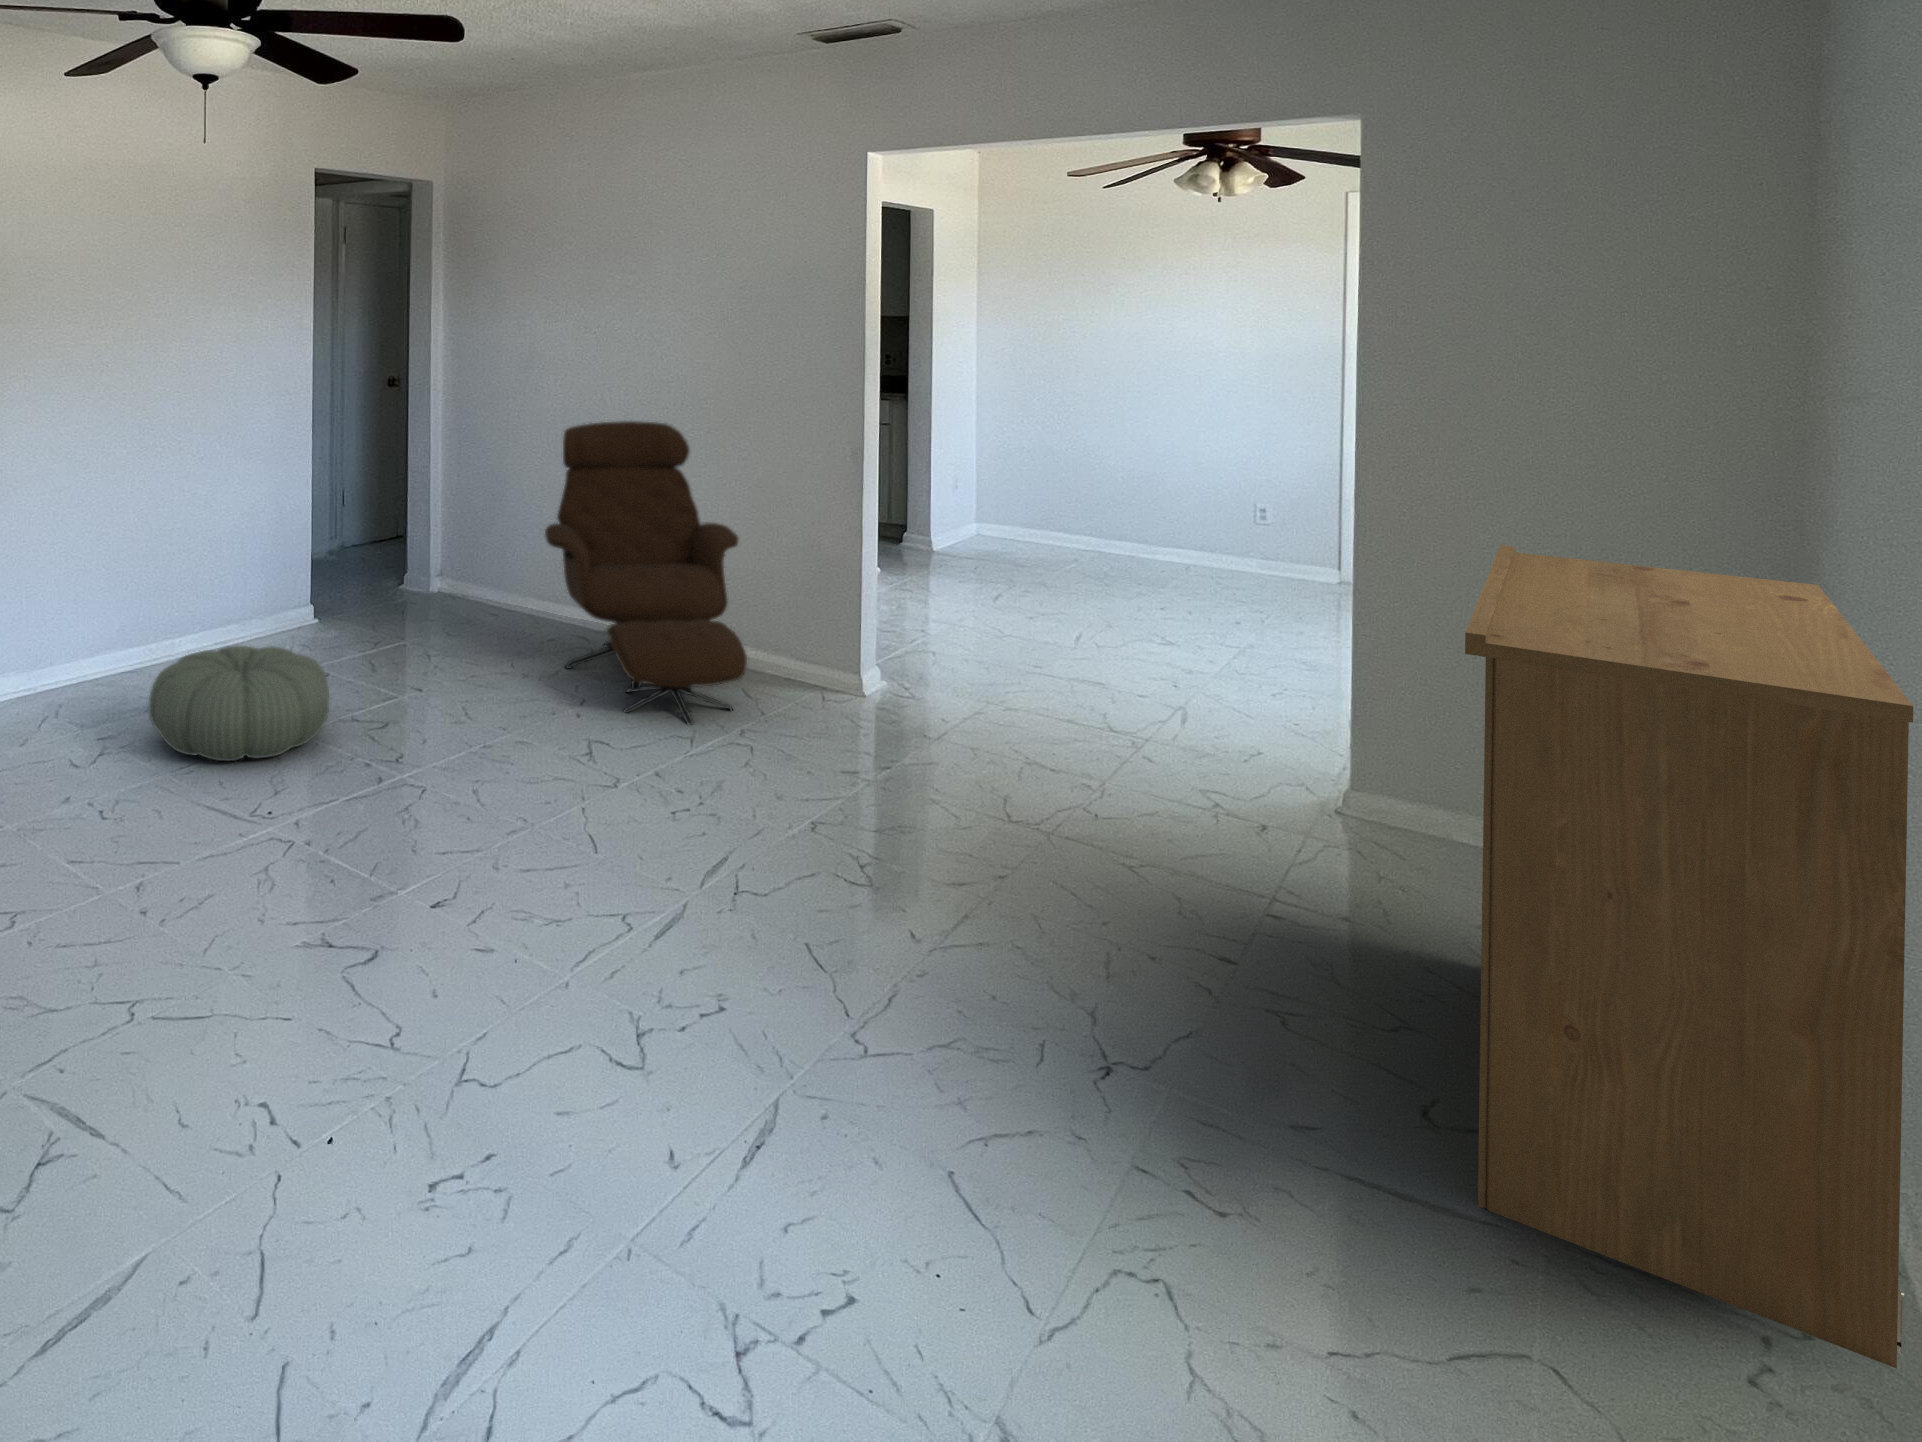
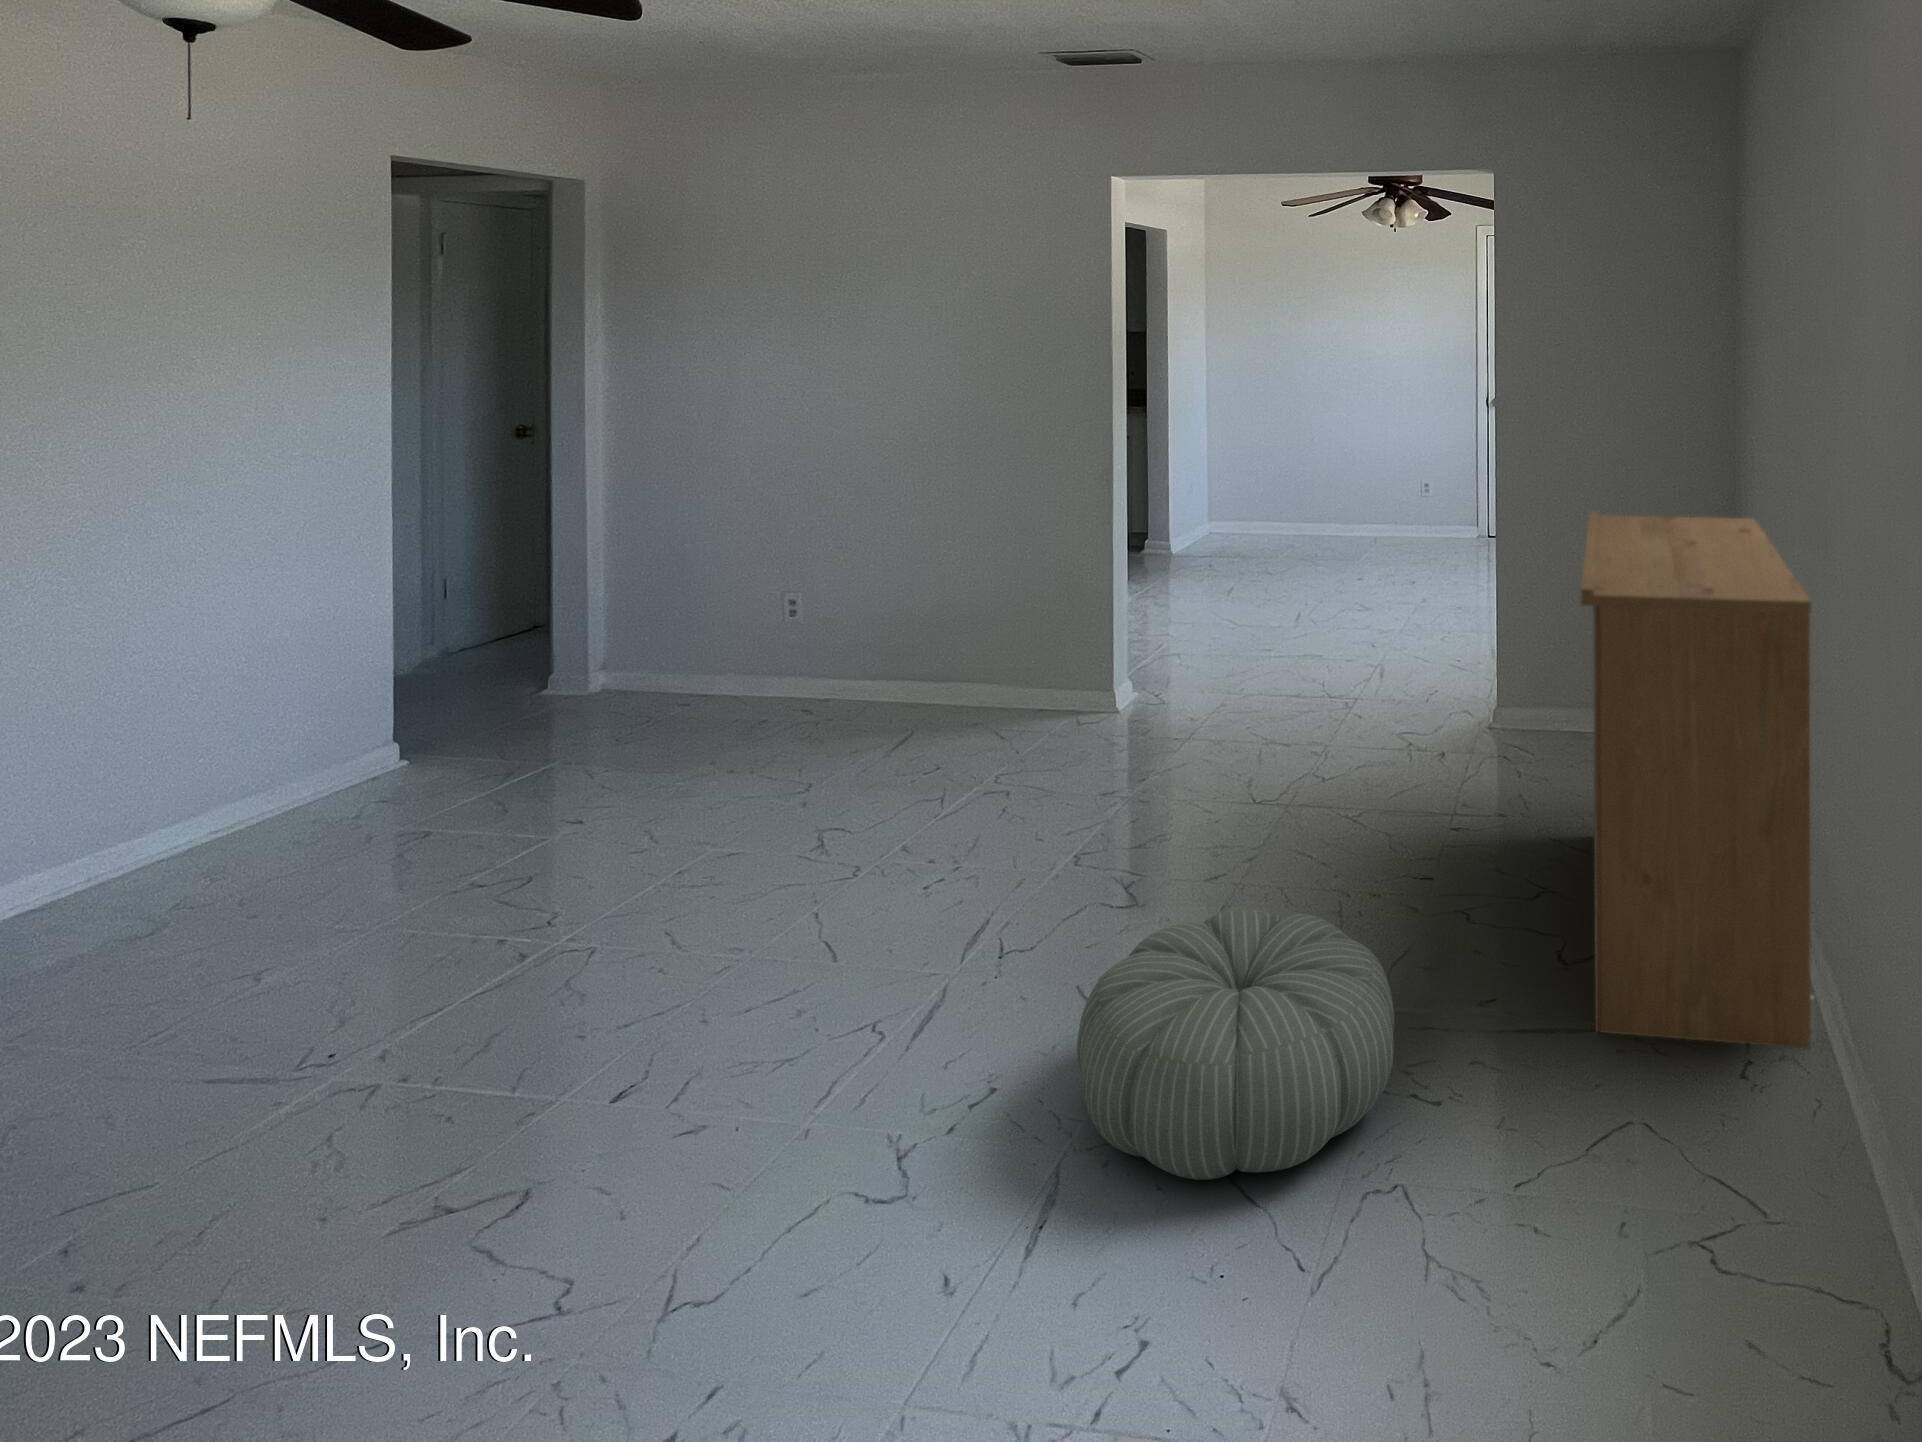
lounge chair: present [545,421,747,725] -> none [752,457,996,787]
pouf: present [149,646,329,761] -> present [1077,909,1394,1180]

